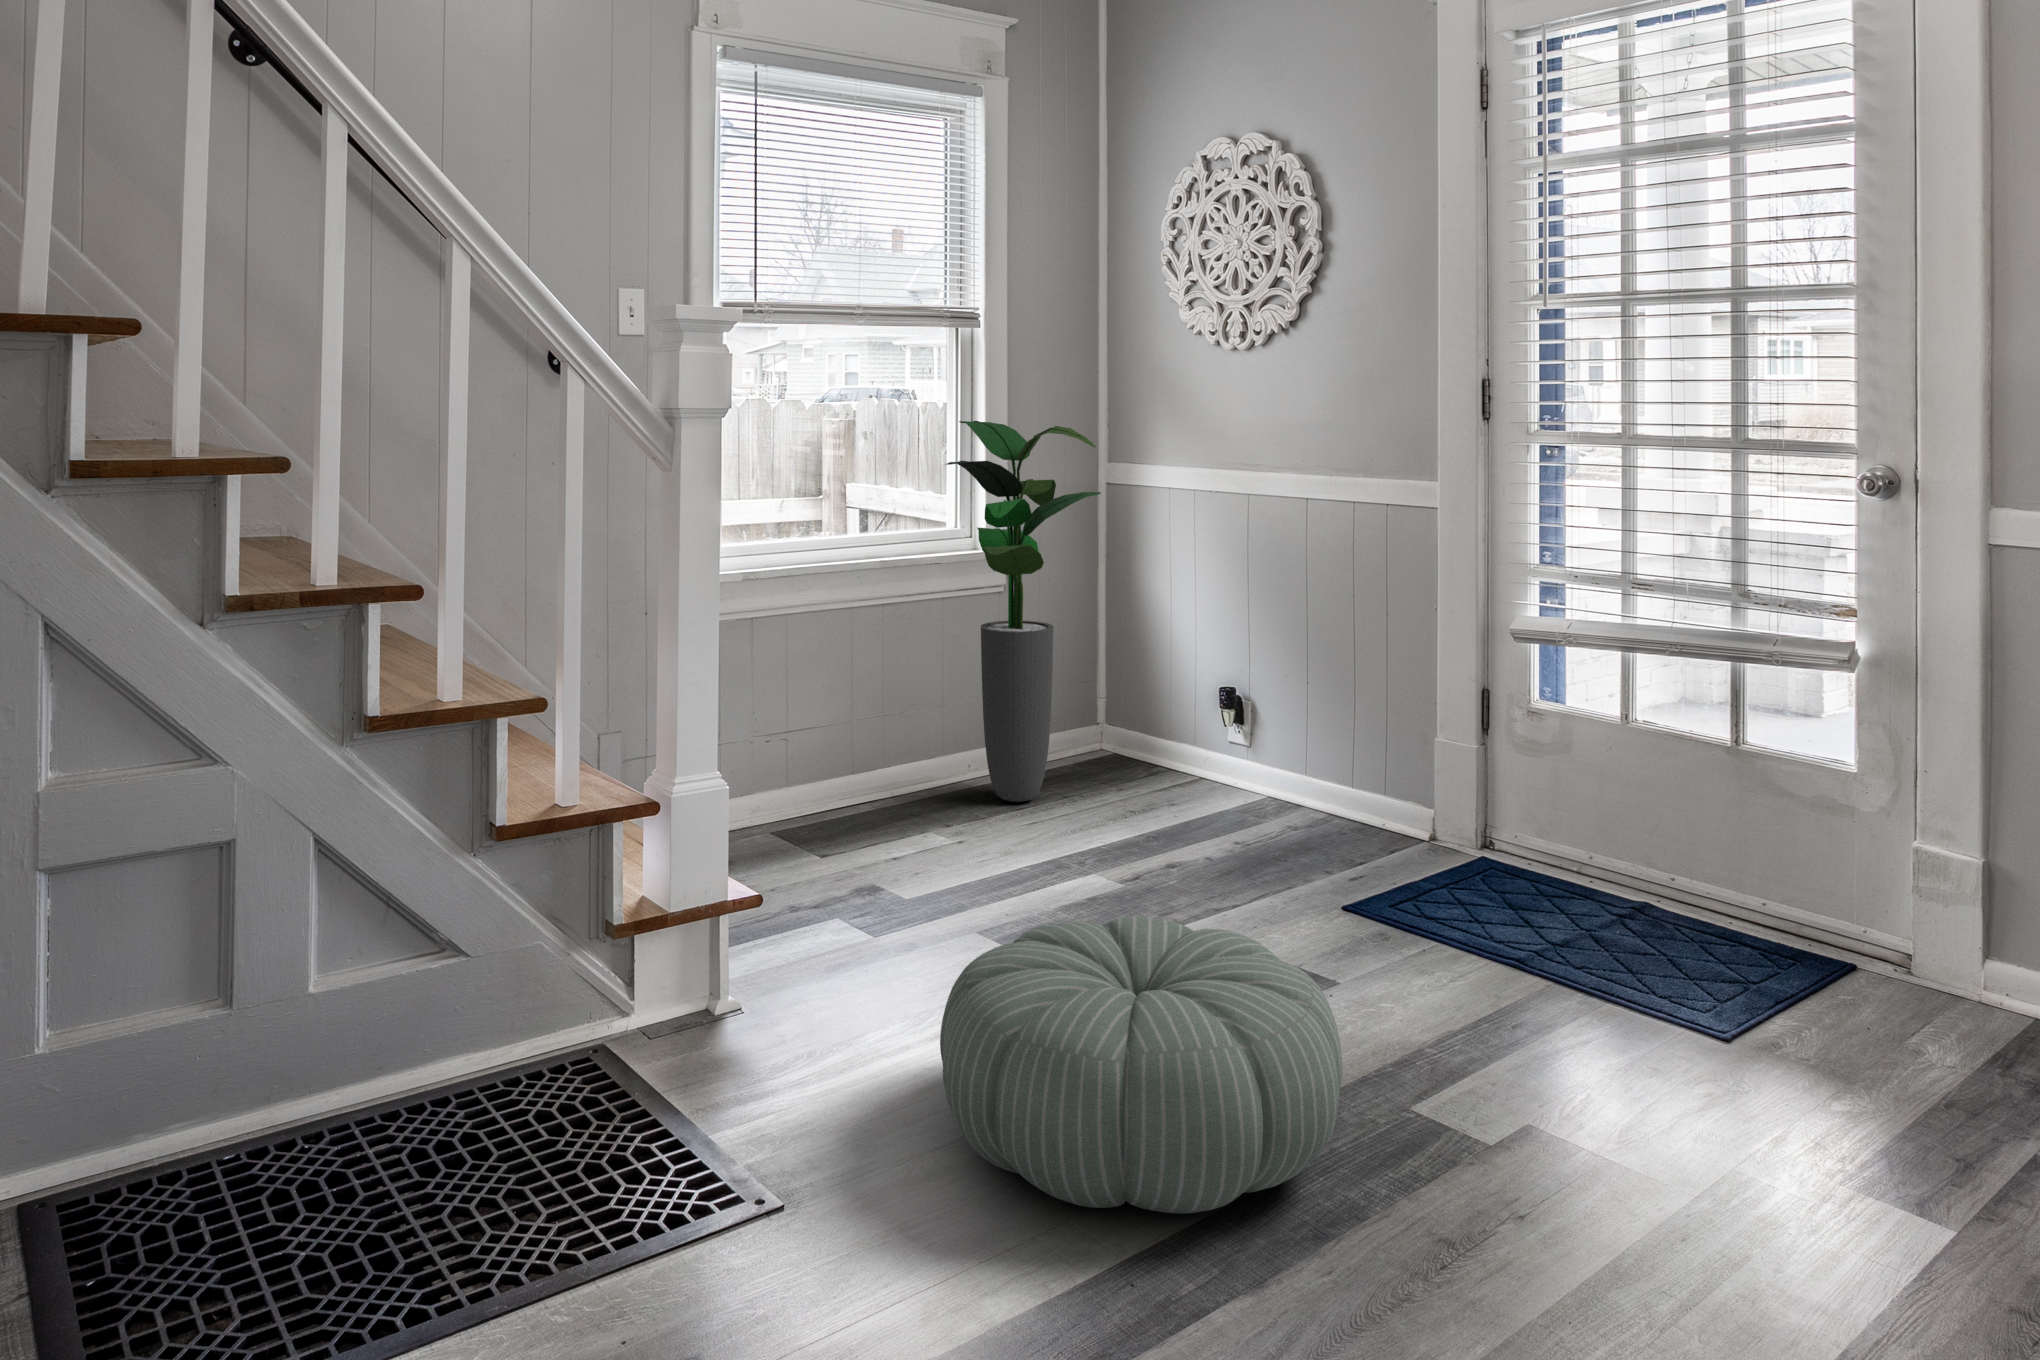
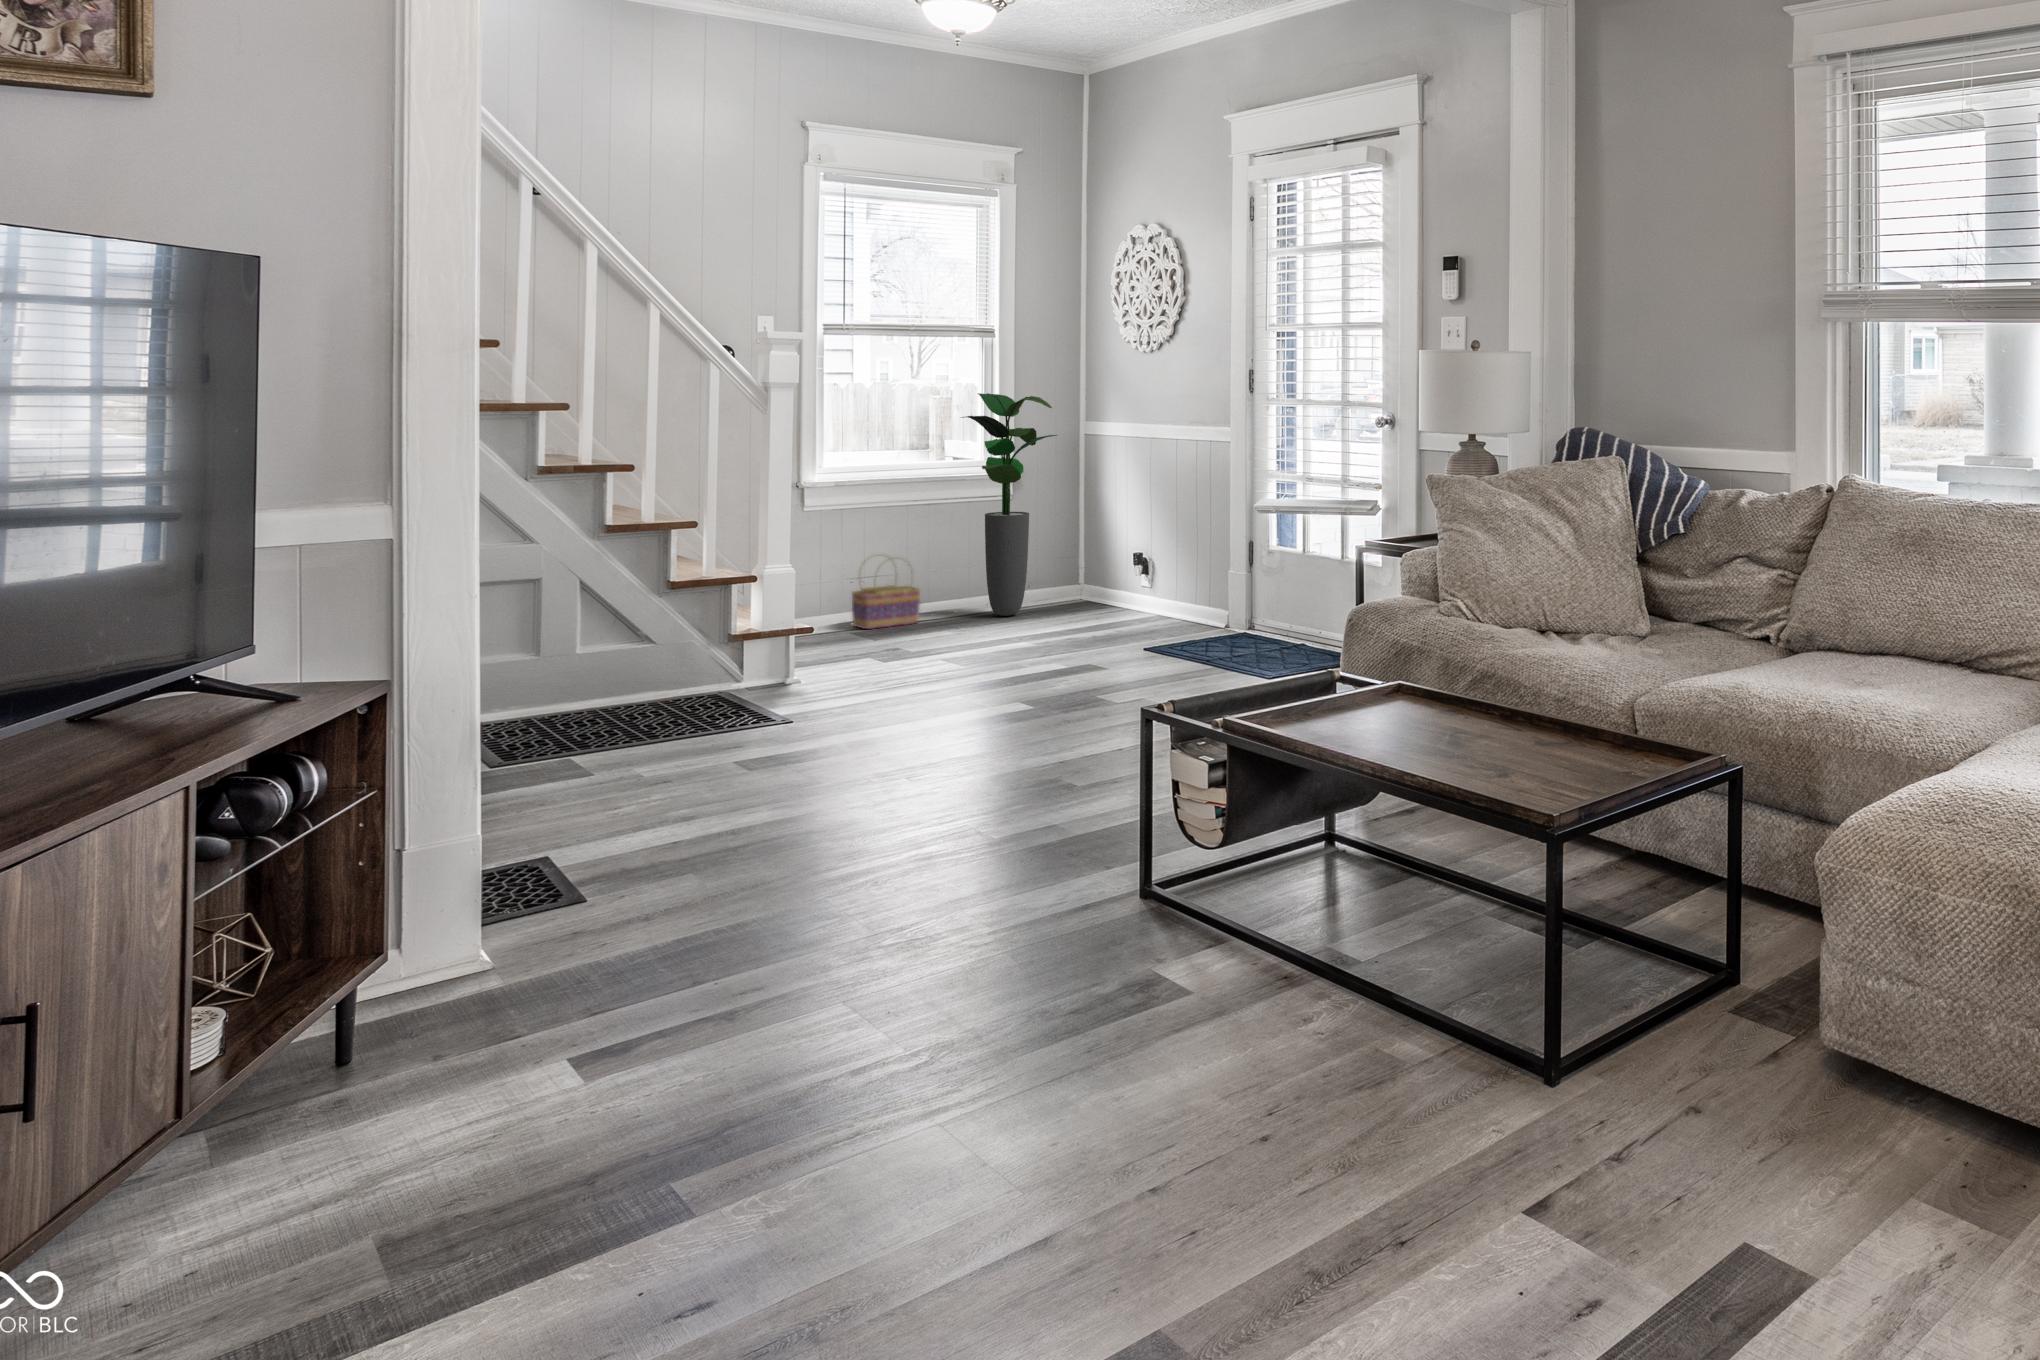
basket: none [771,697,884,834] -> present [852,555,920,629]
pouf: present [940,916,1342,1214] -> none [878,619,1065,718]

